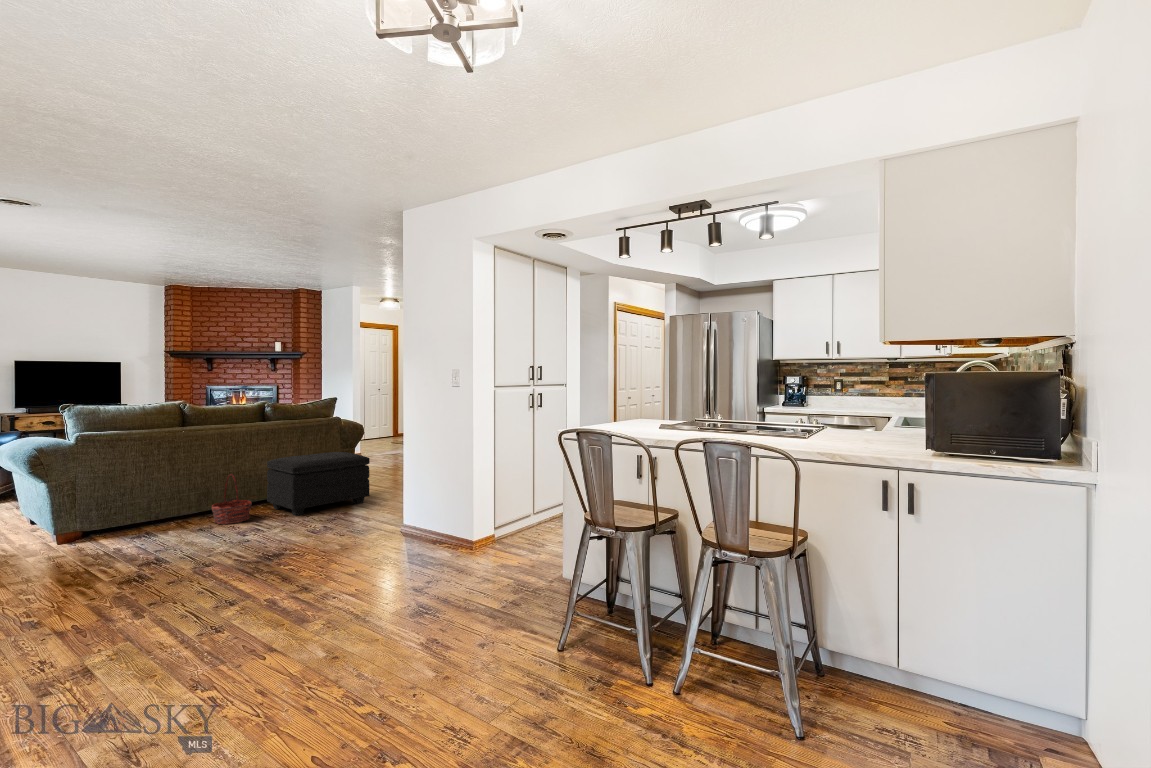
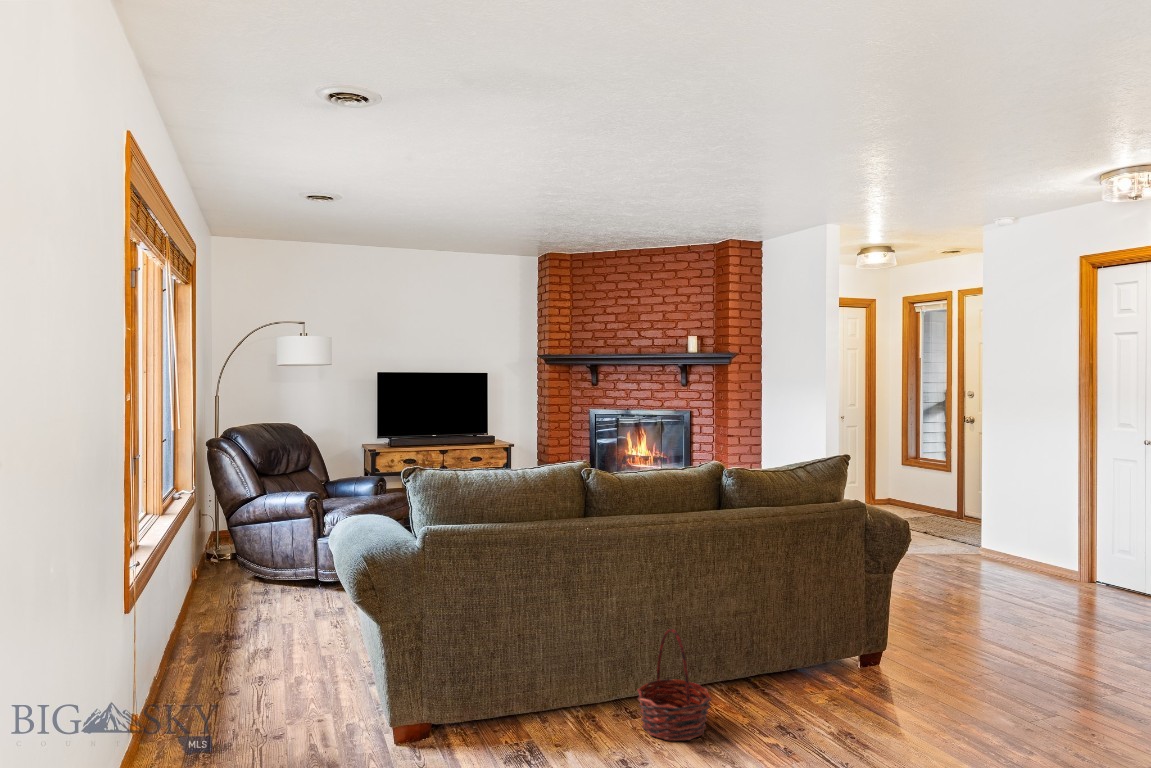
footstool: present [267,452,370,516] -> none [729,583,949,740]

